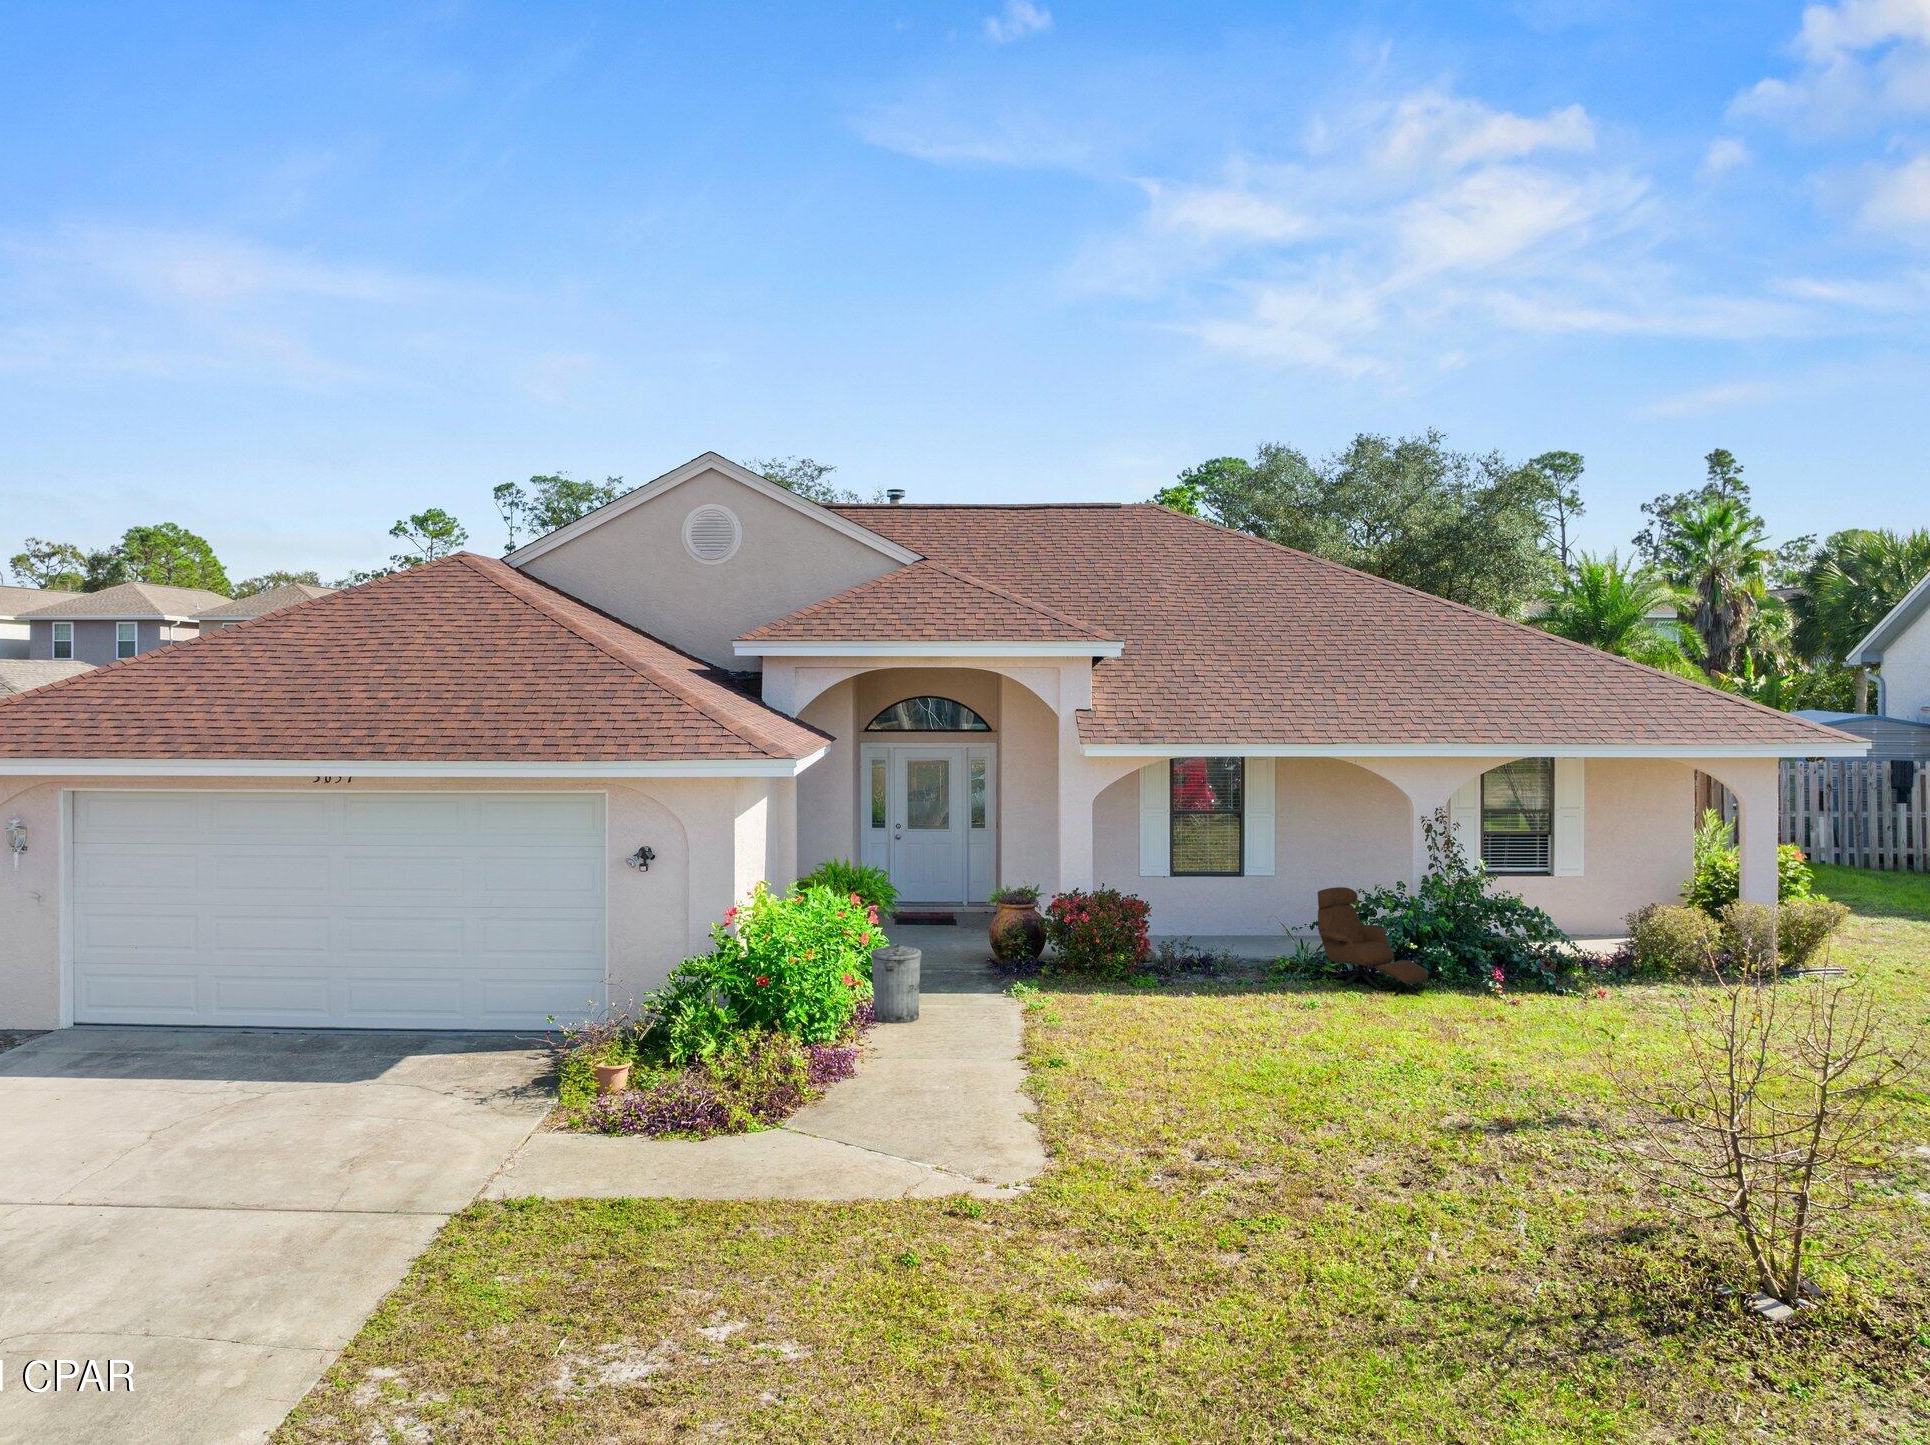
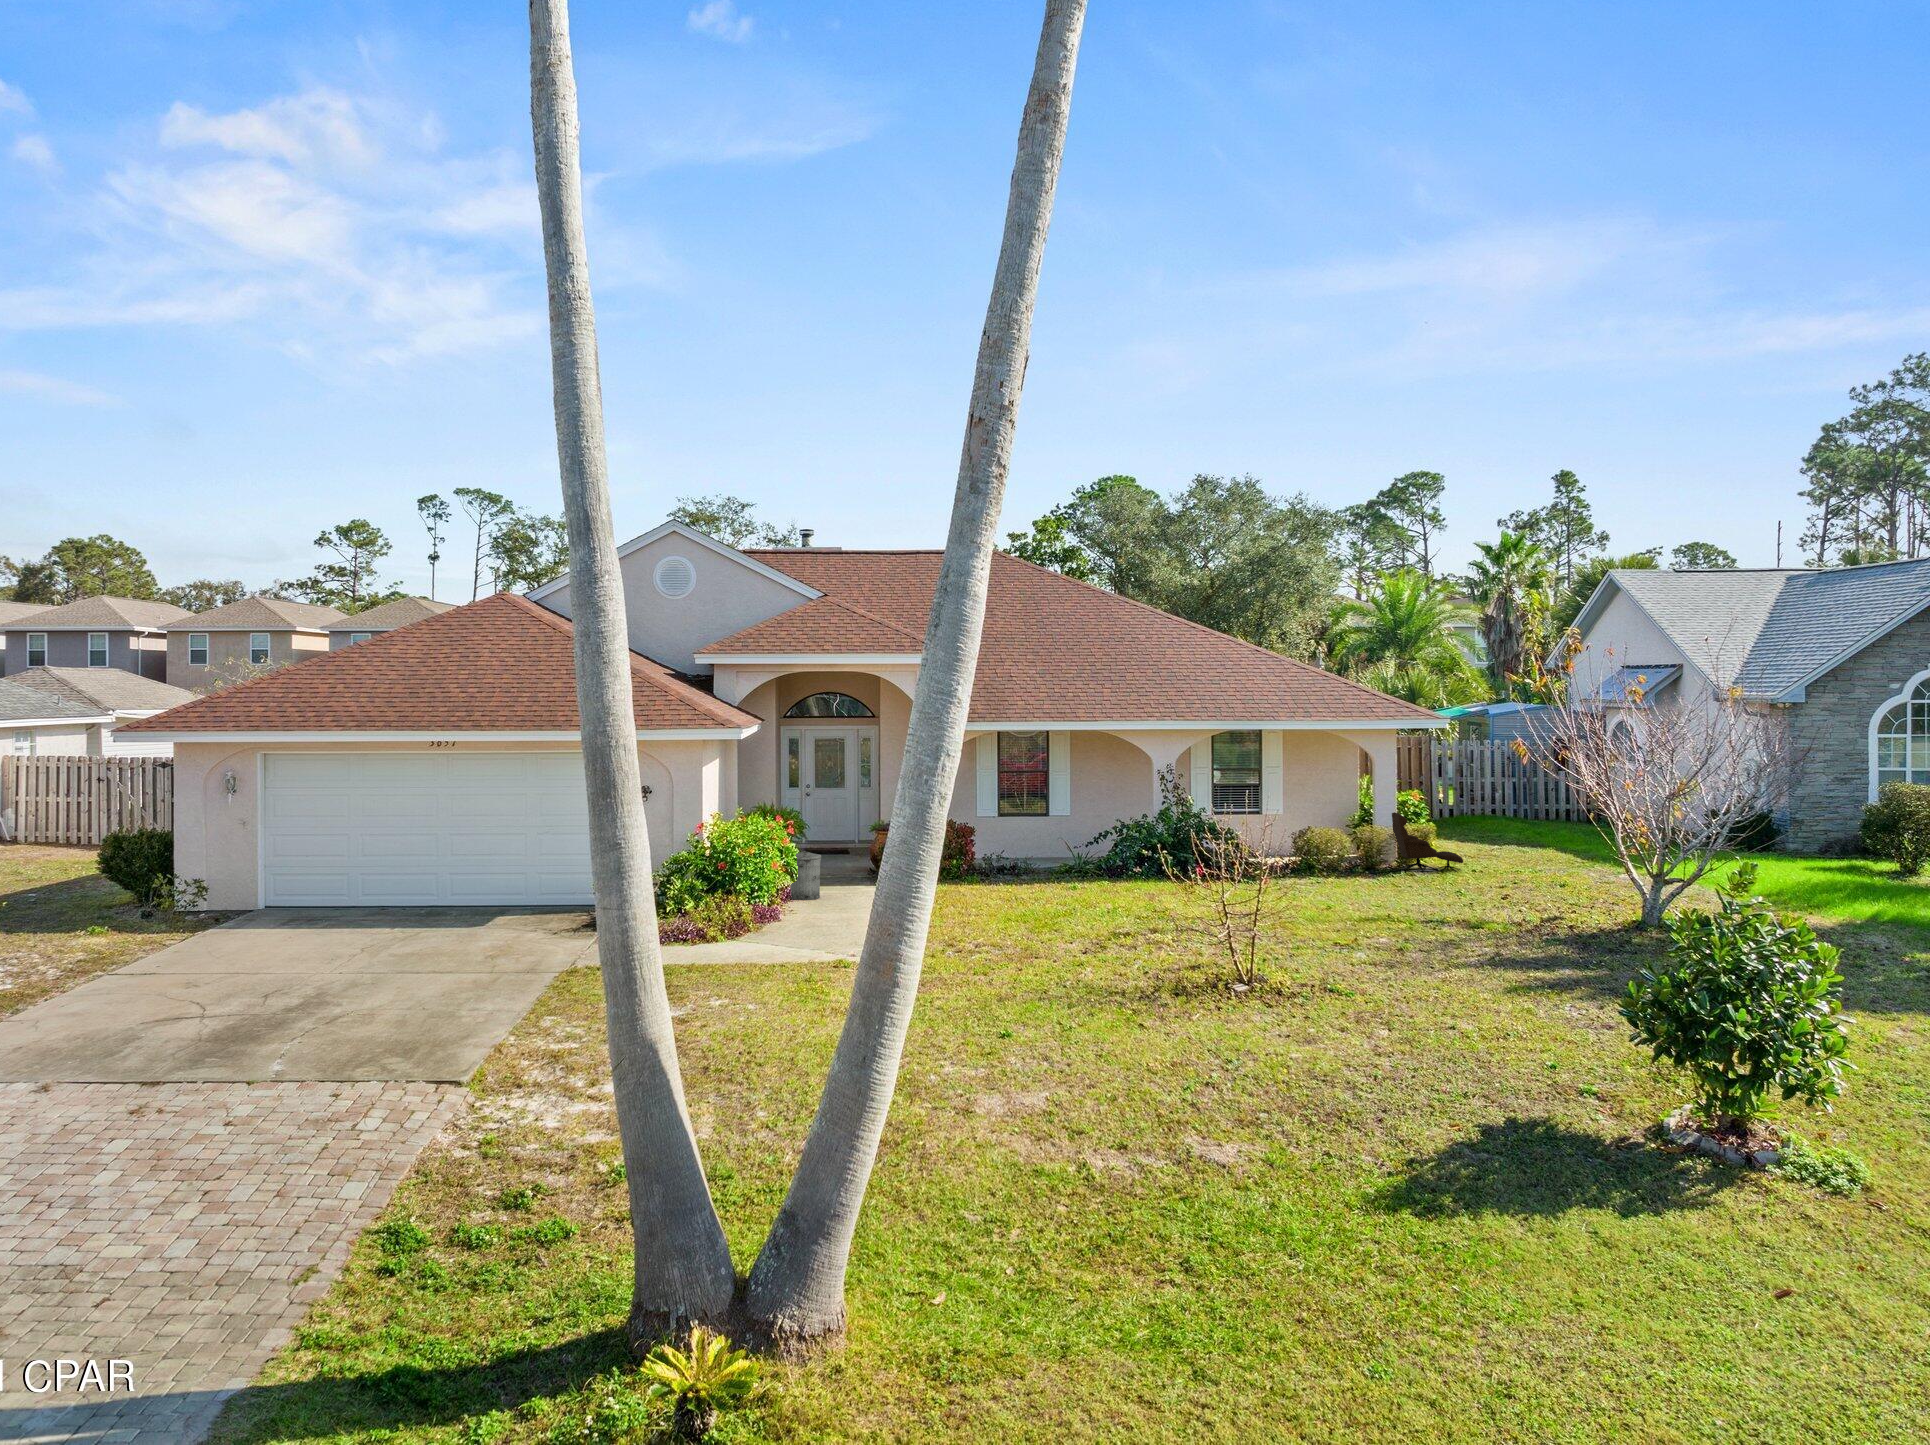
lounge chair: present [1318,887,1428,996] -> present [1392,813,1463,873]

